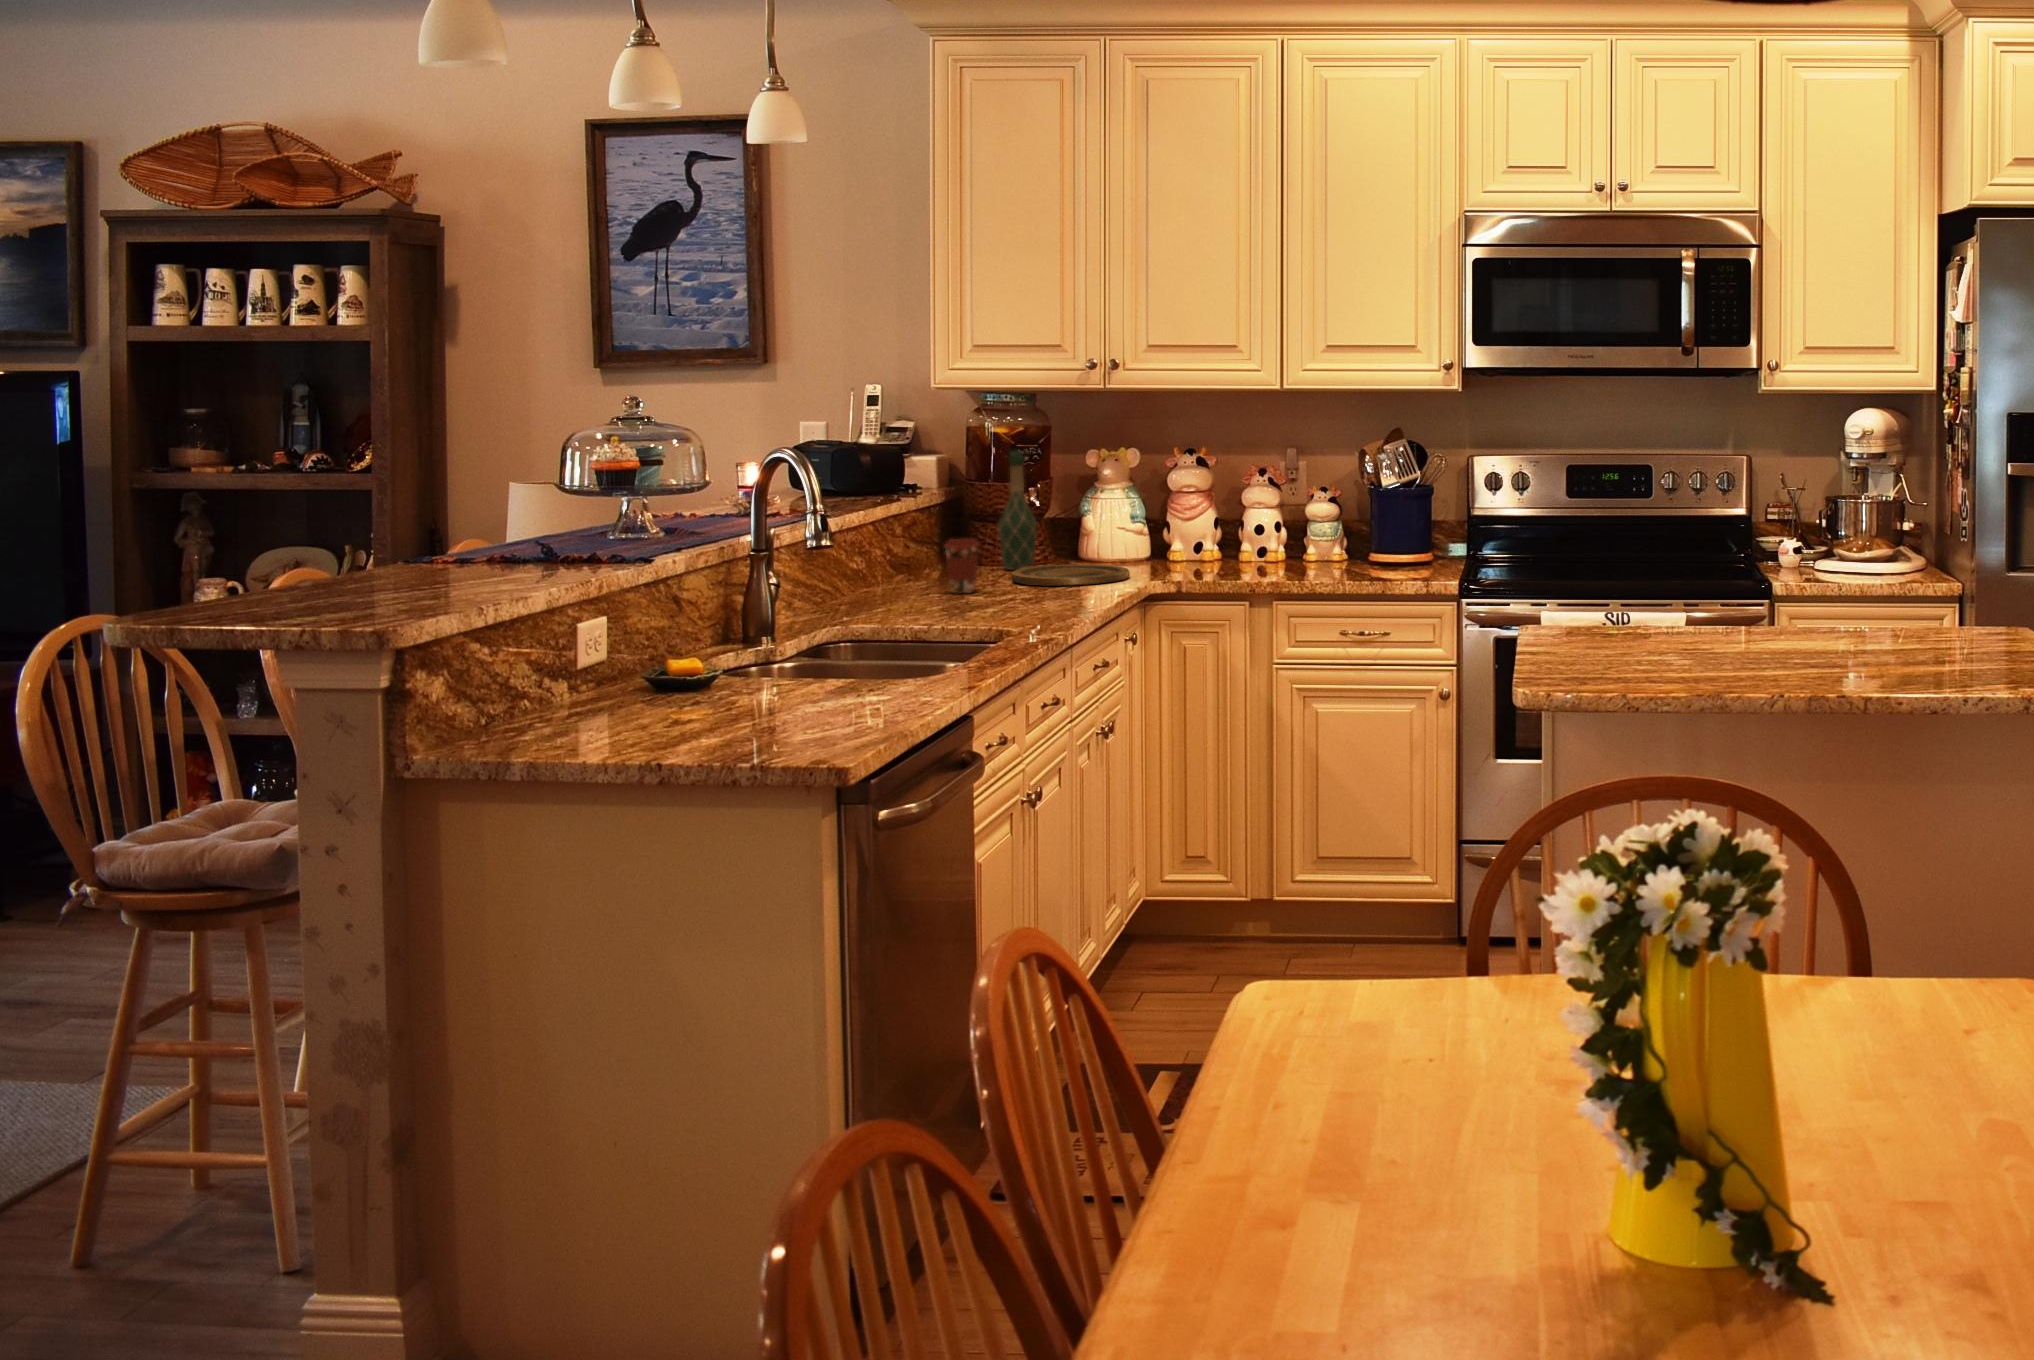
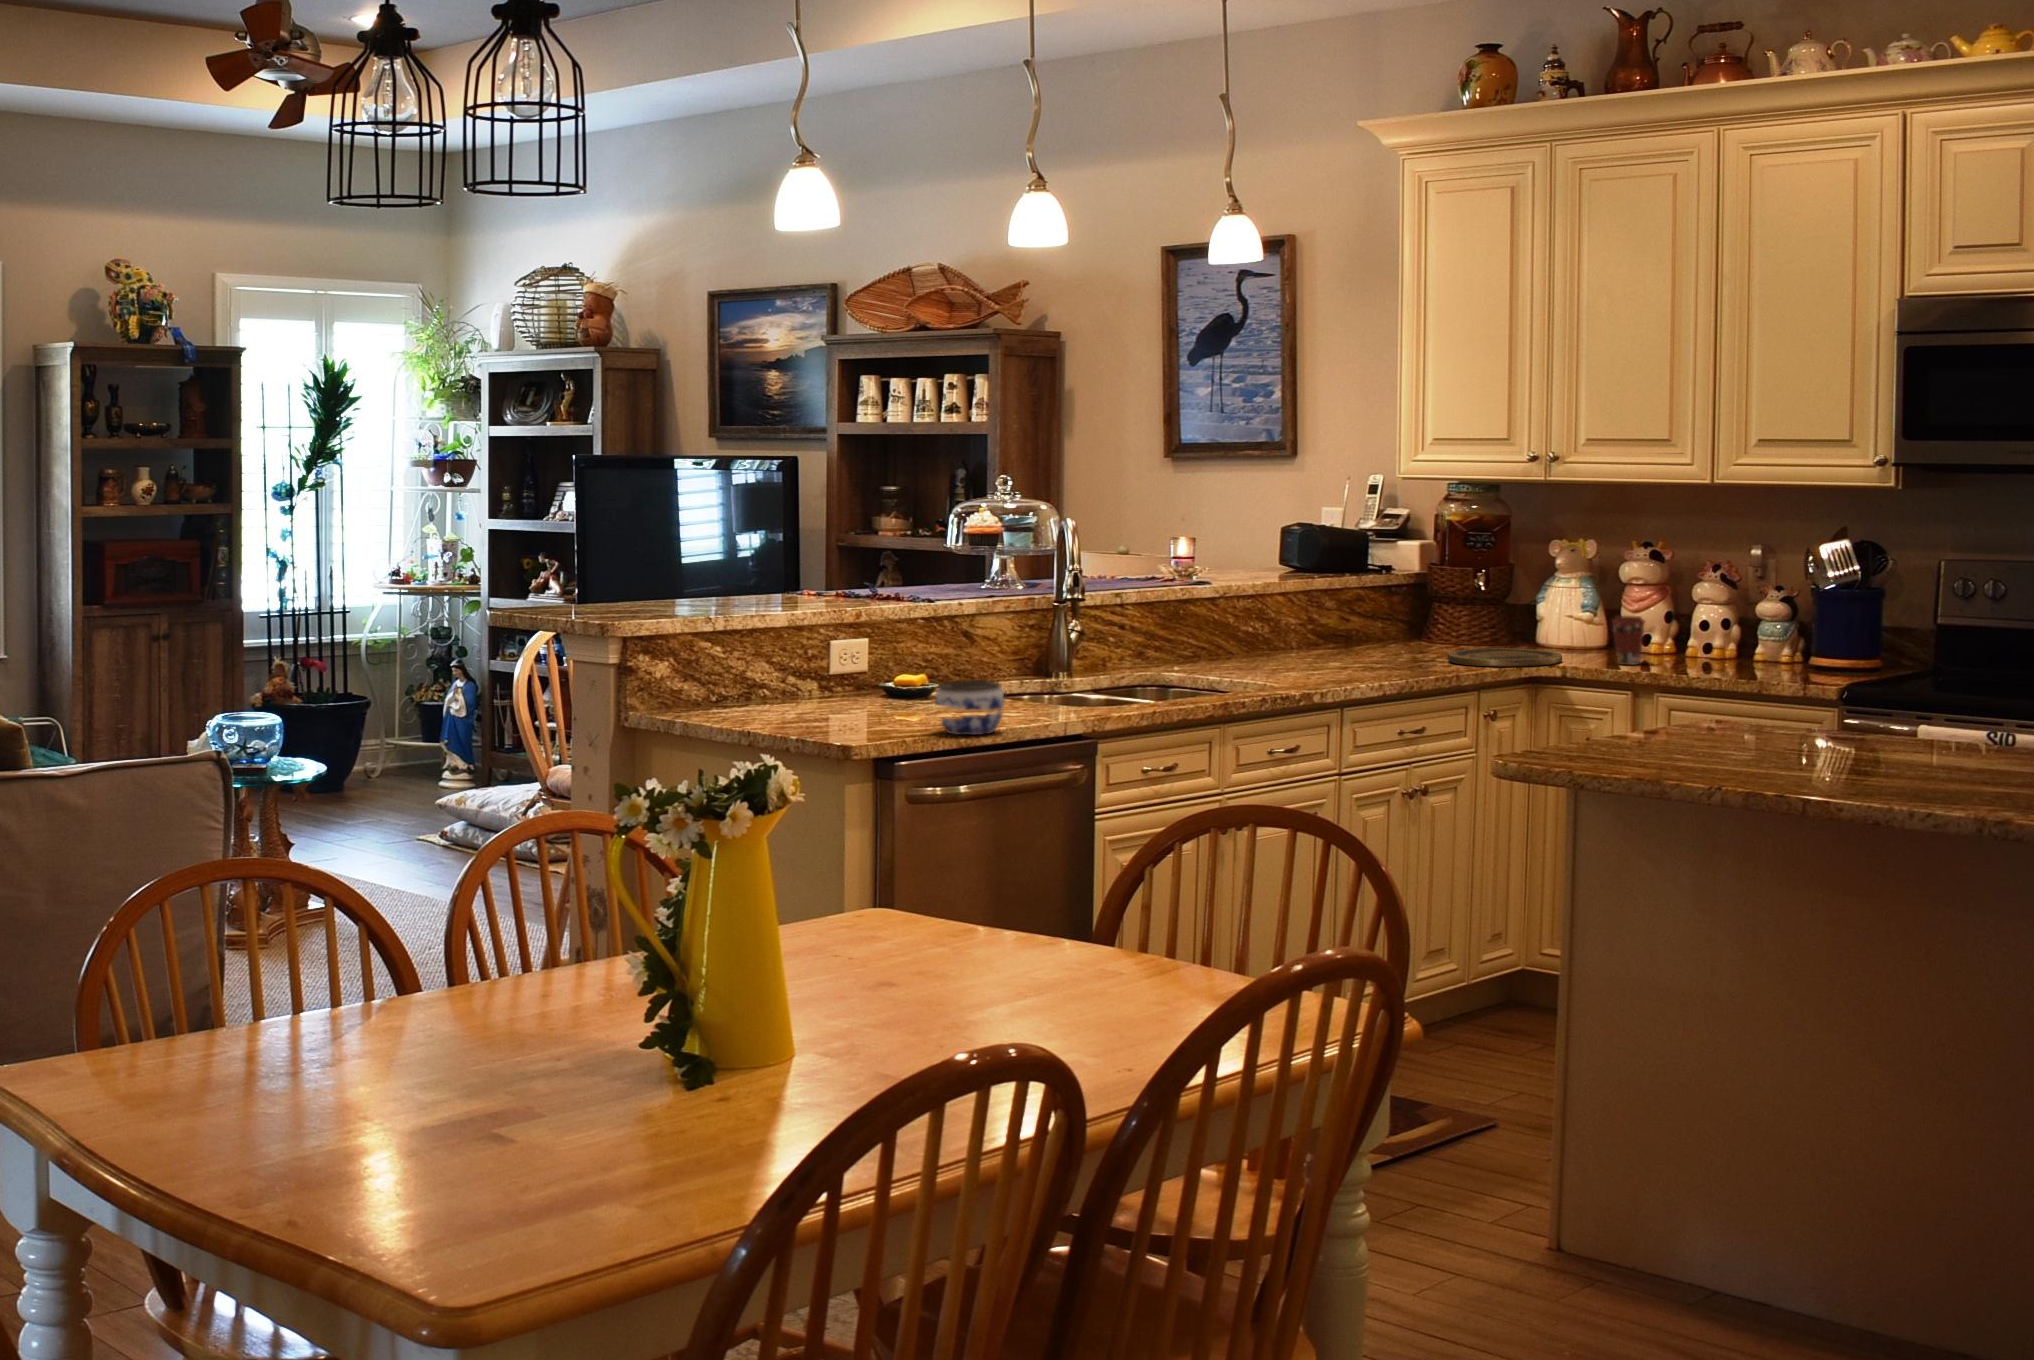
wine bottle: present [998,451,1037,570] -> none [1464,540,1501,651]
coffee cup: present [944,539,980,594] -> present [1612,616,1645,665]
jar: none [544,653,659,742] -> present [935,680,1004,735]

